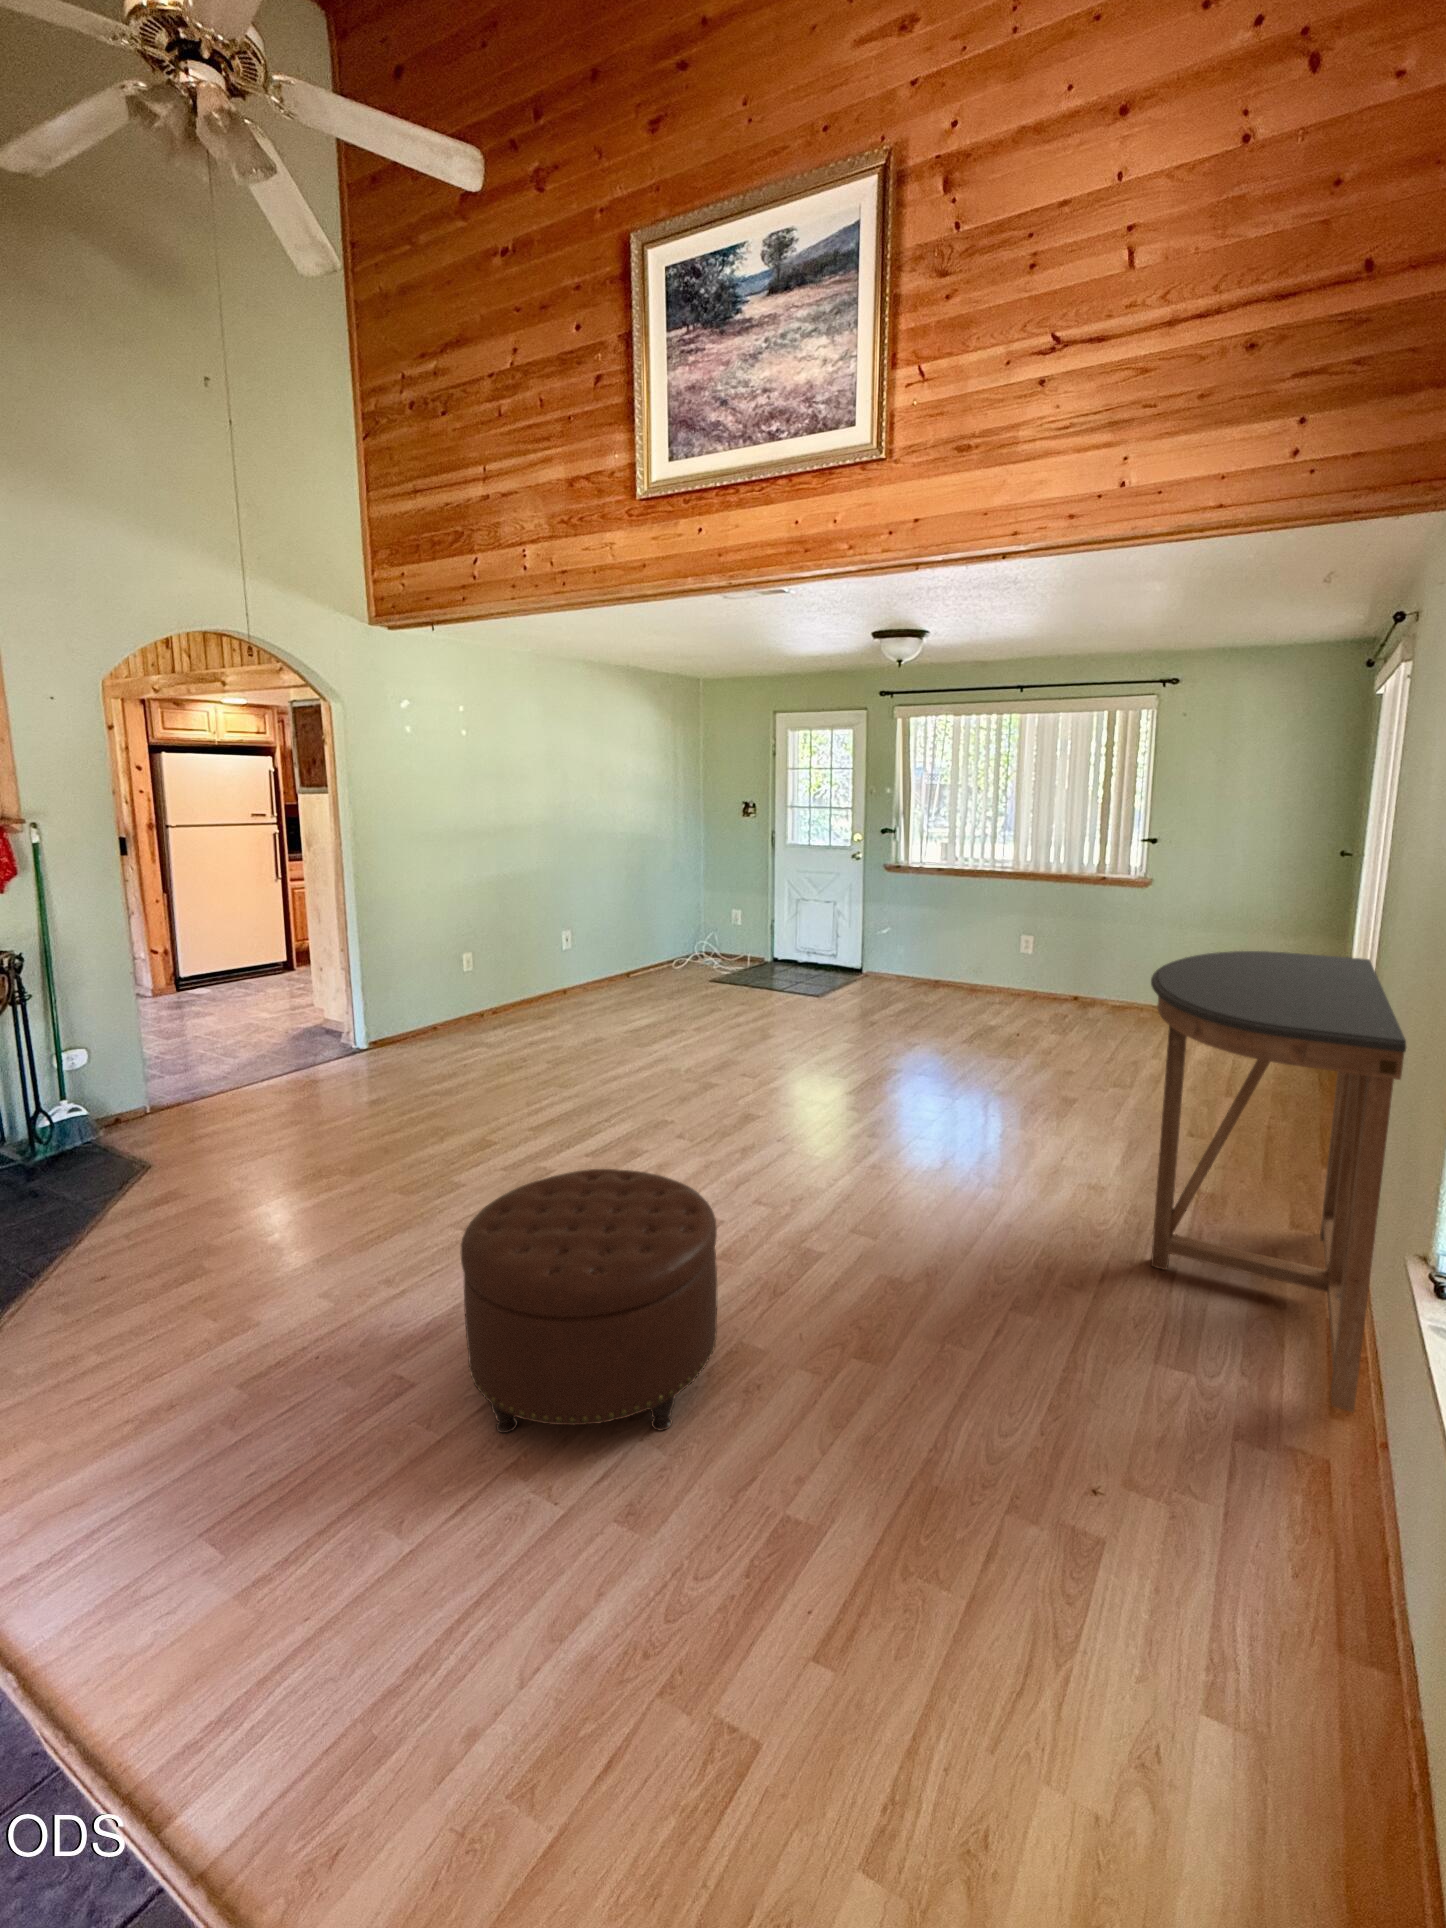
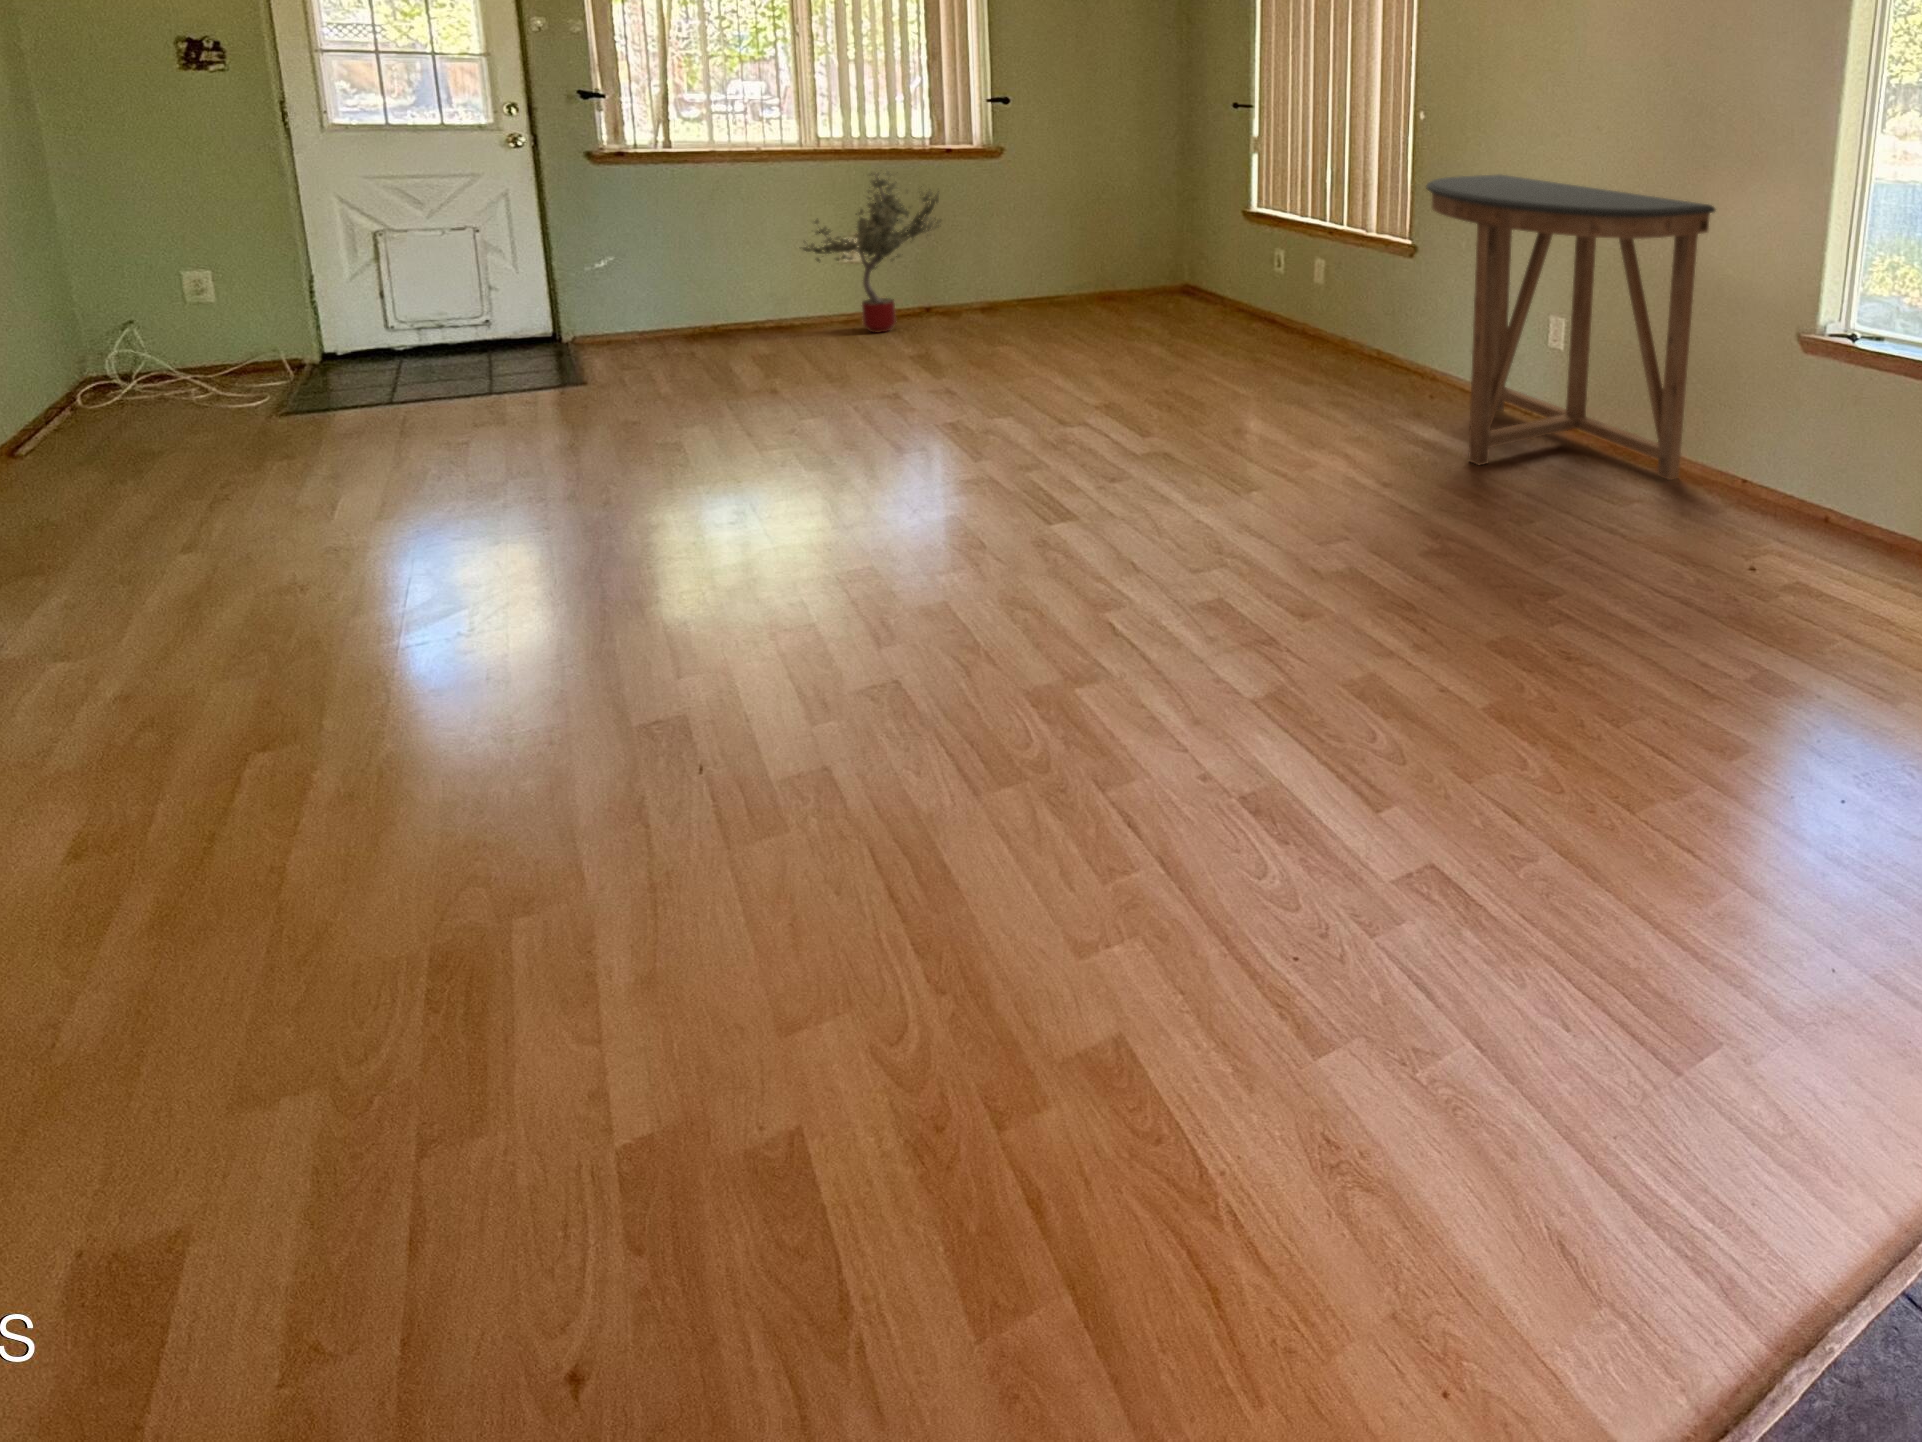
potted tree: none [967,890,1062,1006] -> present [801,171,940,333]
ottoman: present [461,1169,717,1433] -> none [1280,501,1599,833]

